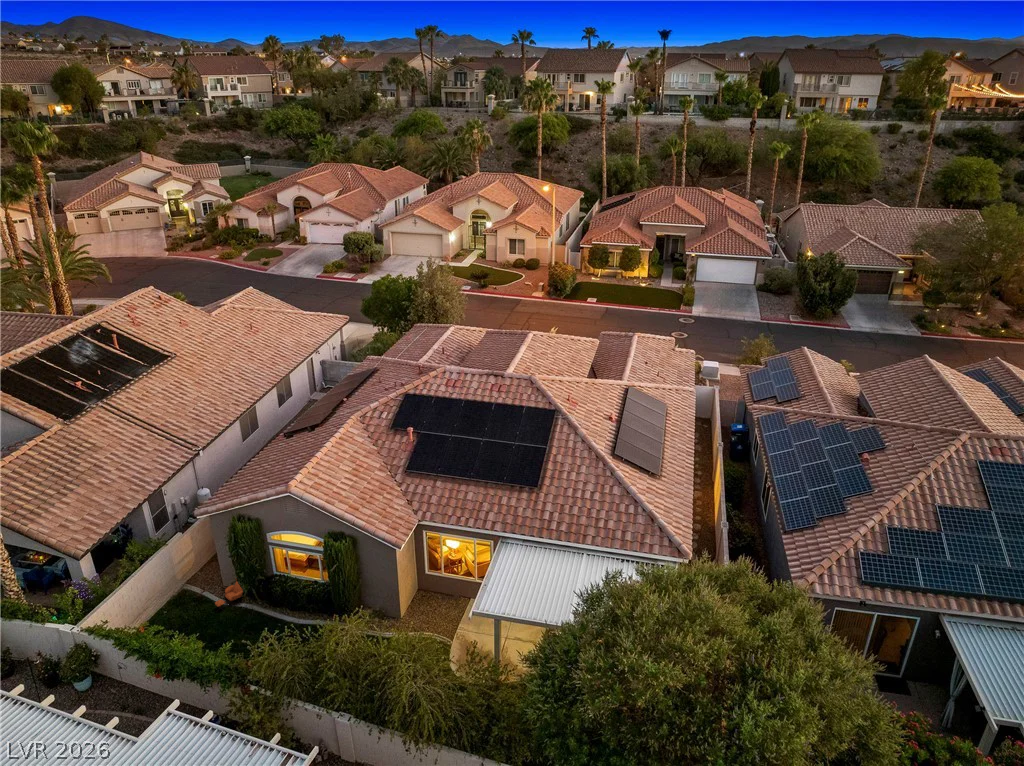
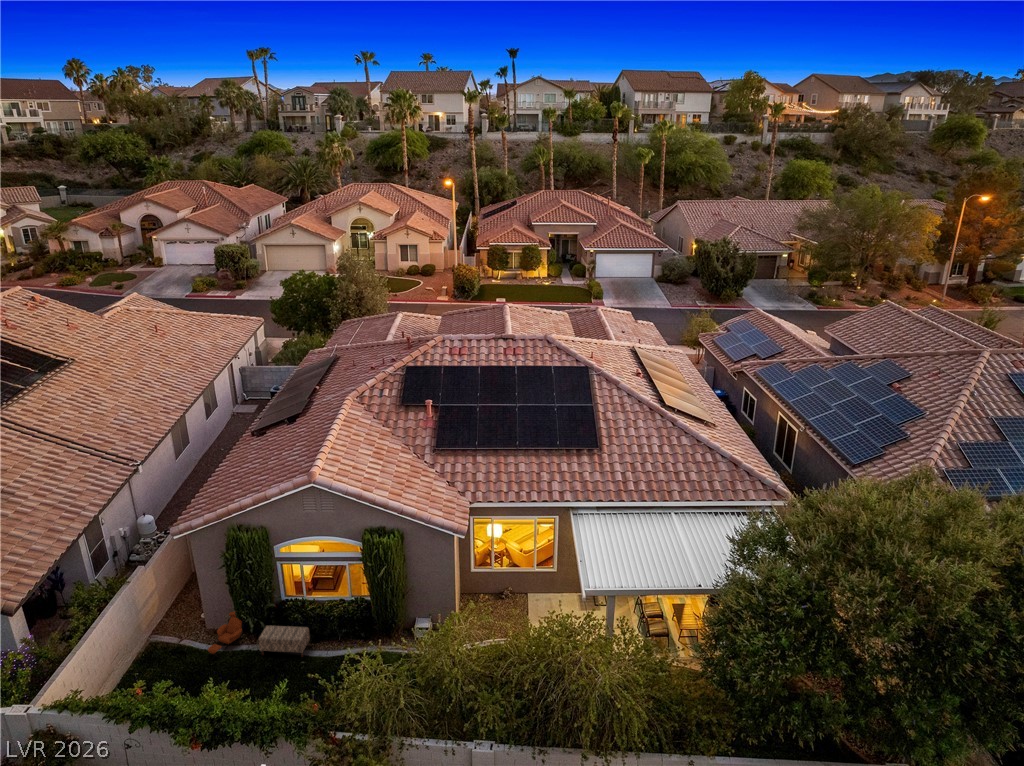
bench: none [250,592,289,621] -> present [259,625,310,657]

